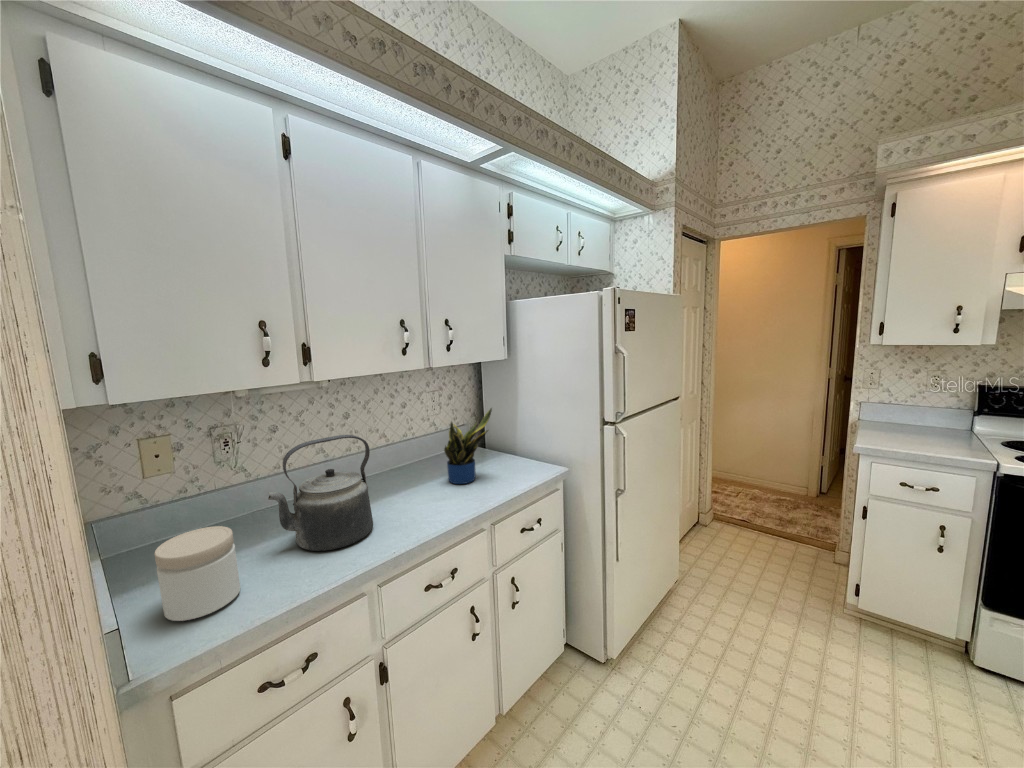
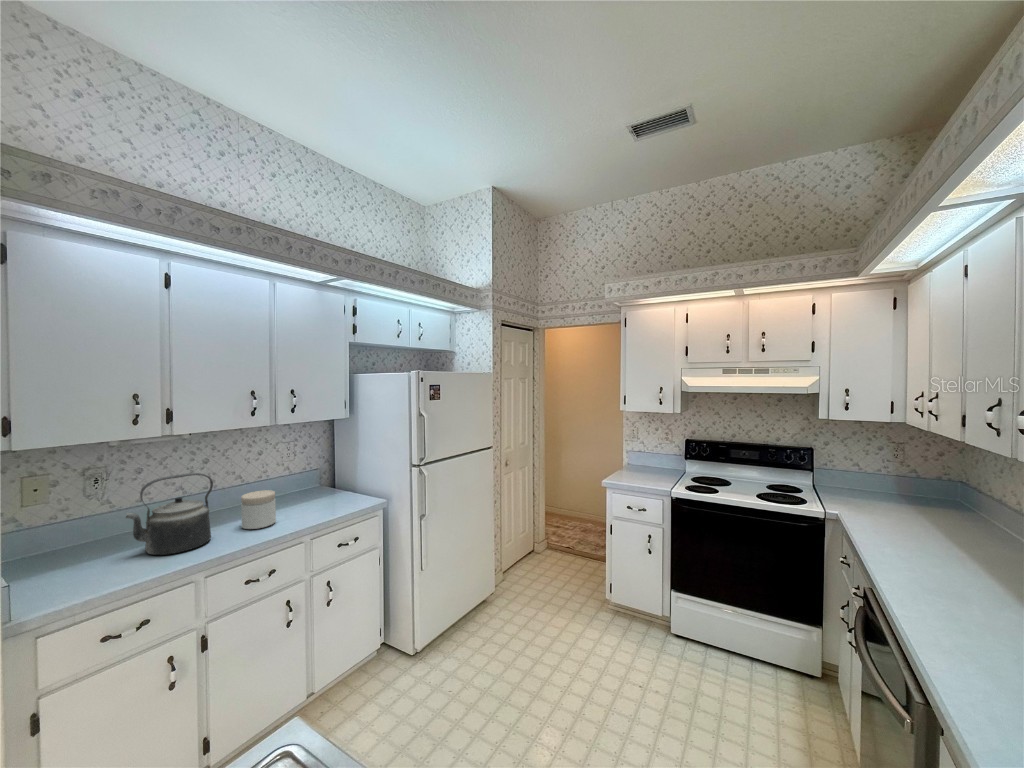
potted plant: present [444,408,492,484] -> none [284,454,324,512]
jar: present [154,526,240,621] -> present [241,490,276,529]

